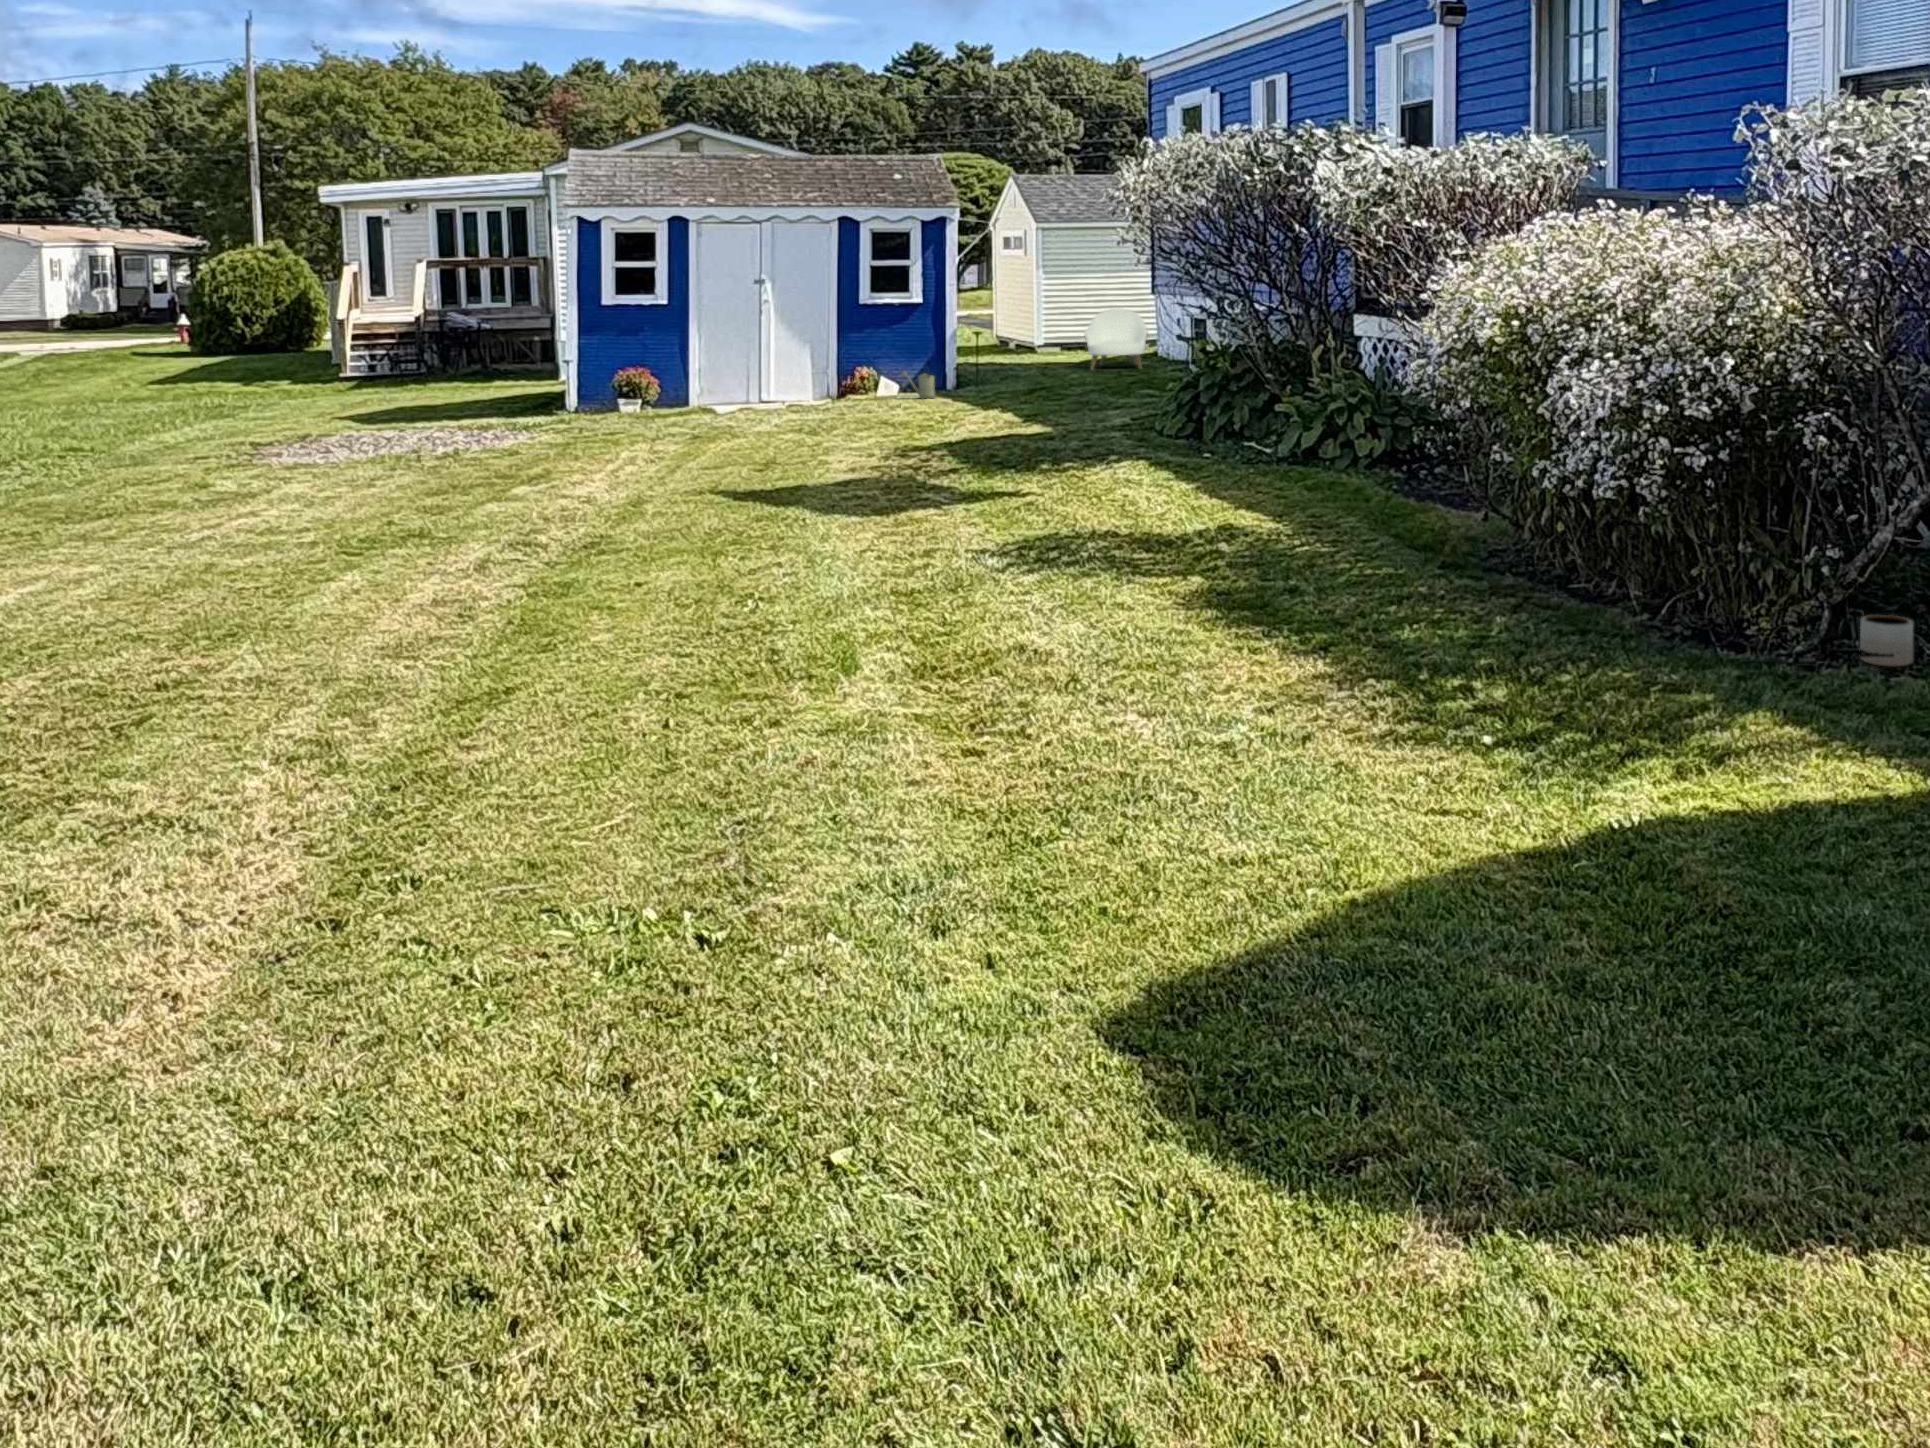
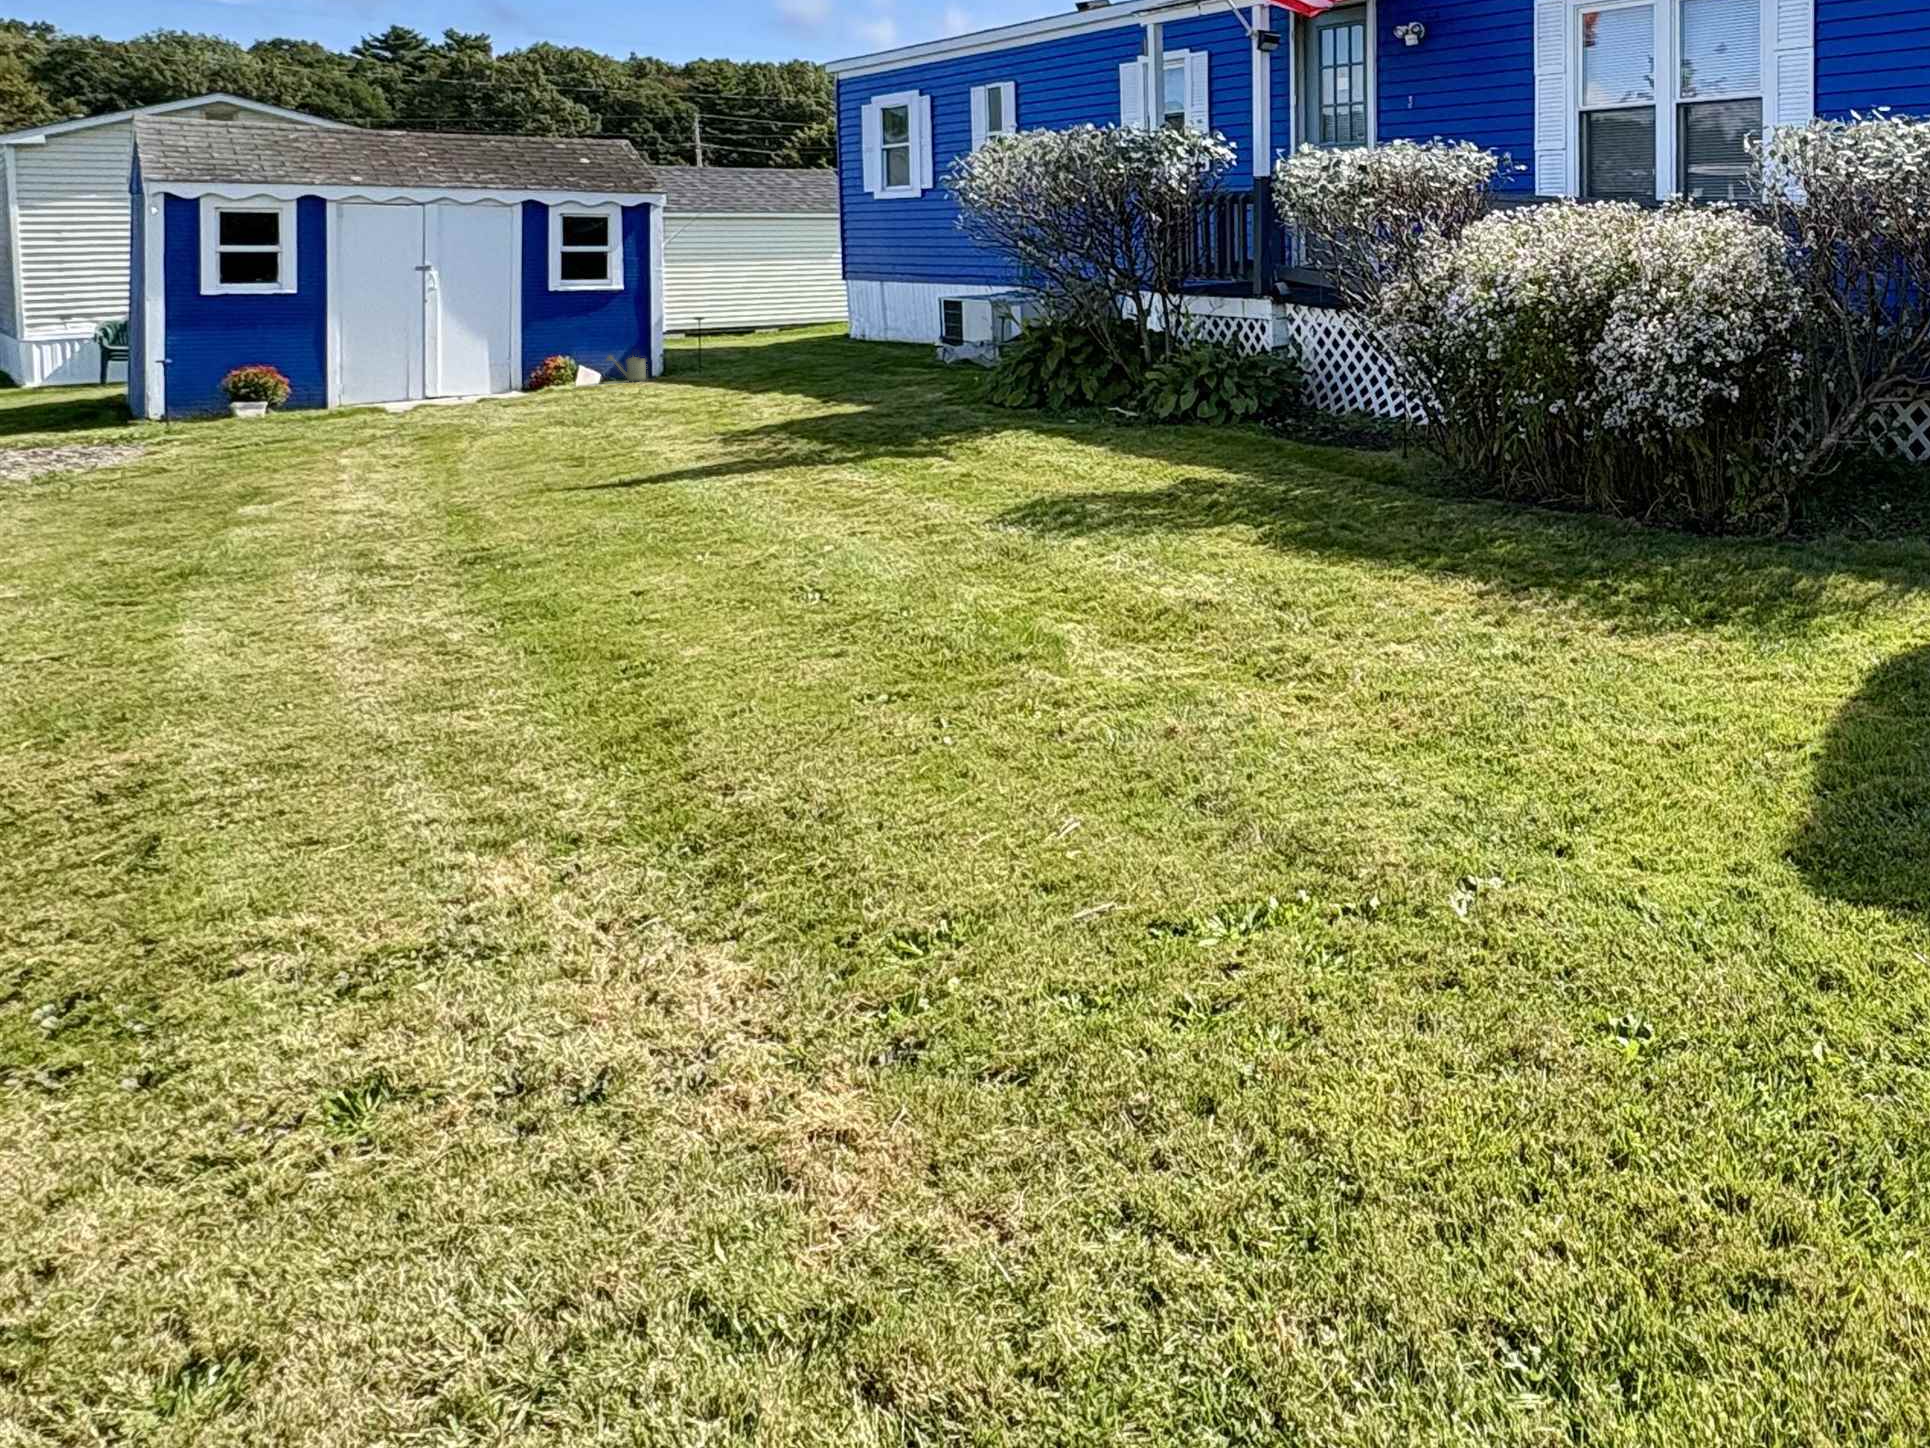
armchair: present [1084,308,1148,369] -> none [791,290,857,346]
planter: present [1860,615,1913,667] -> none [1803,491,1839,528]

